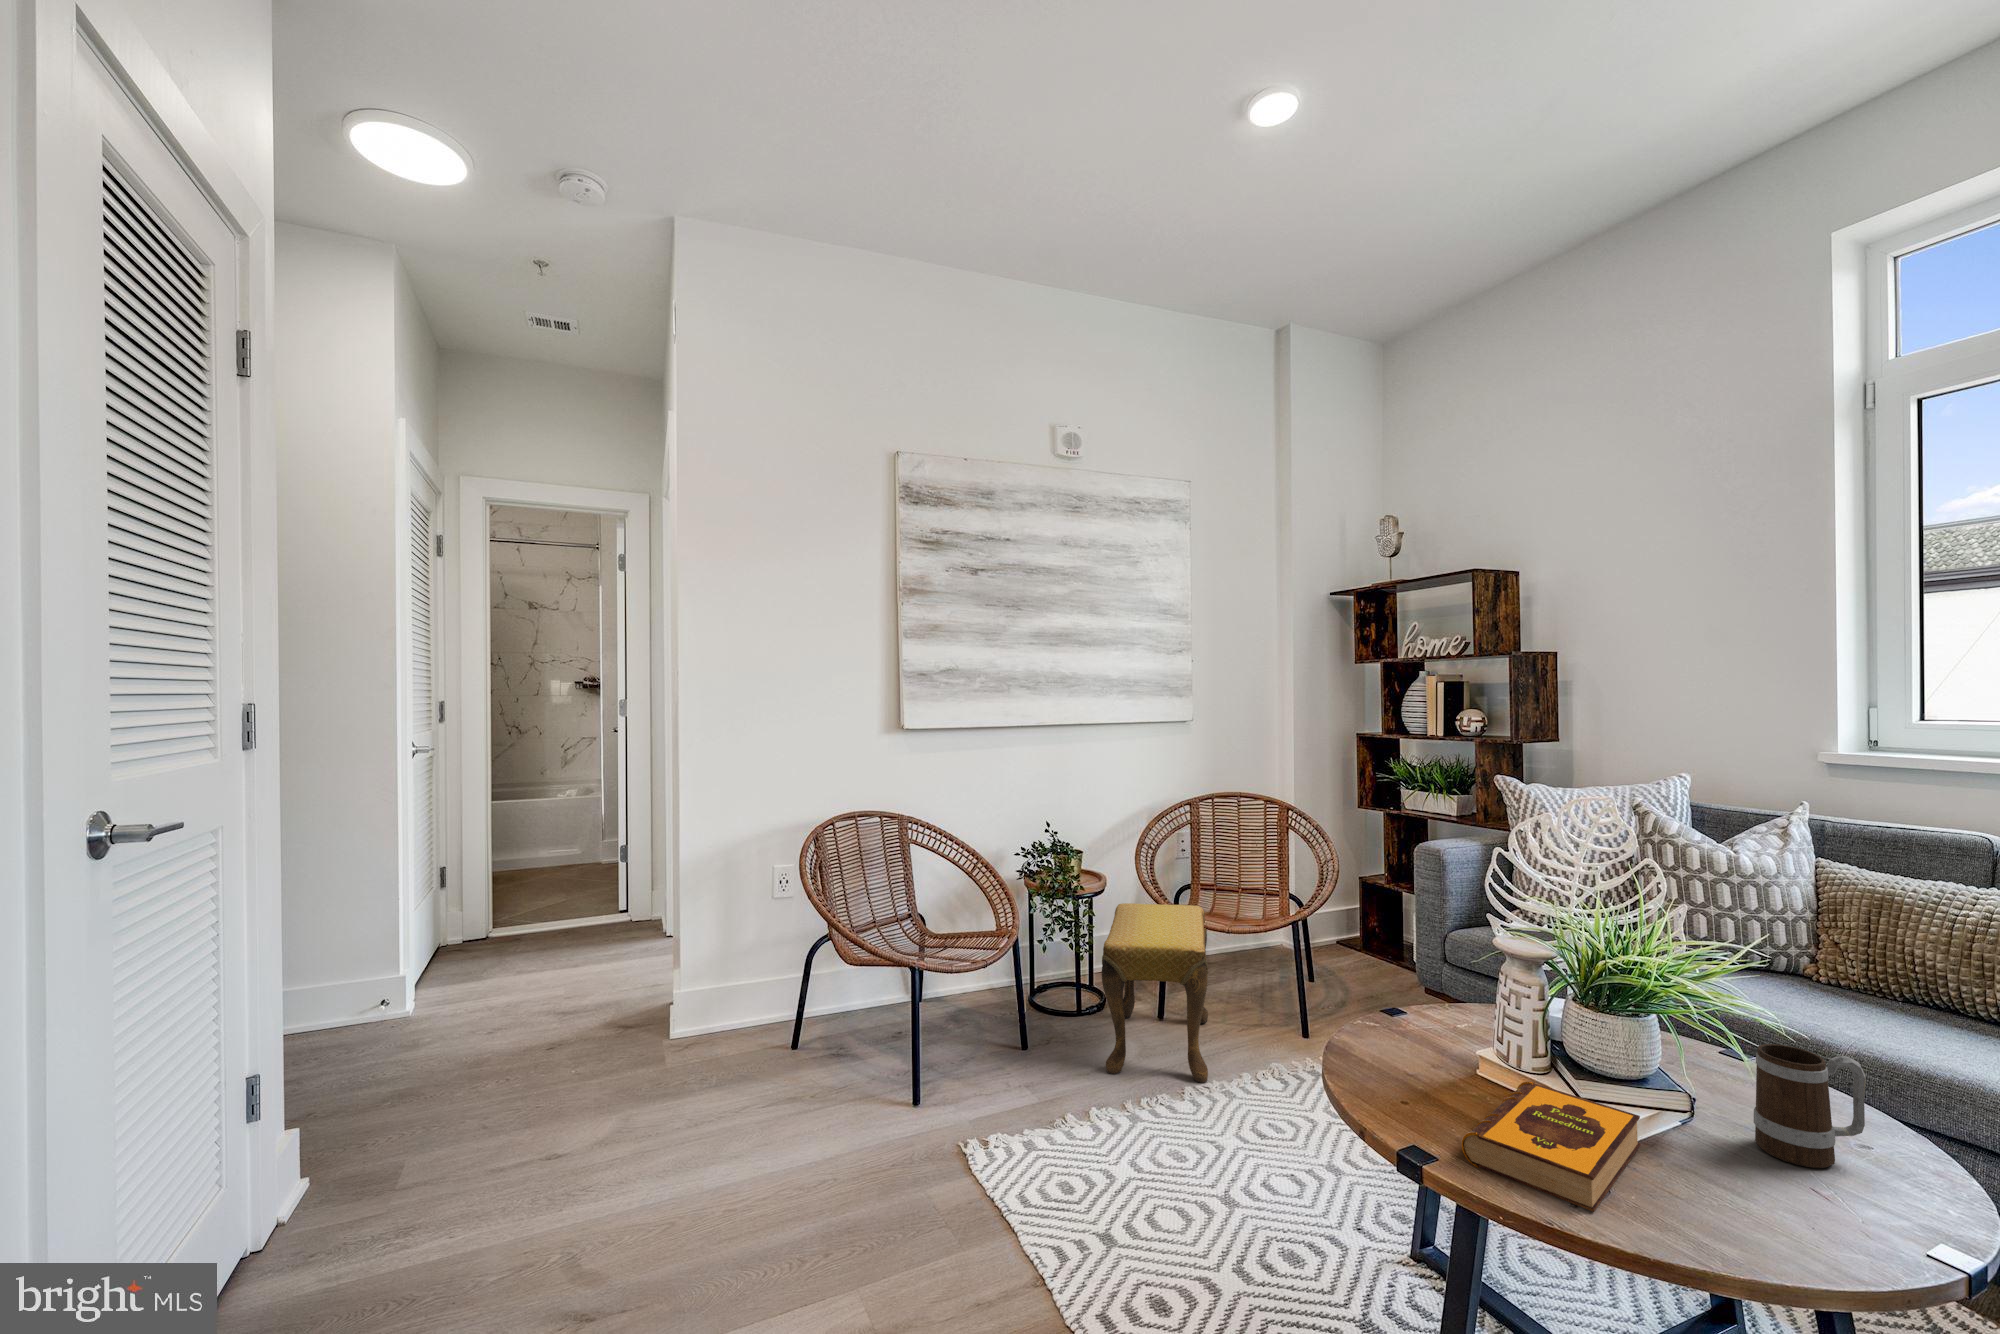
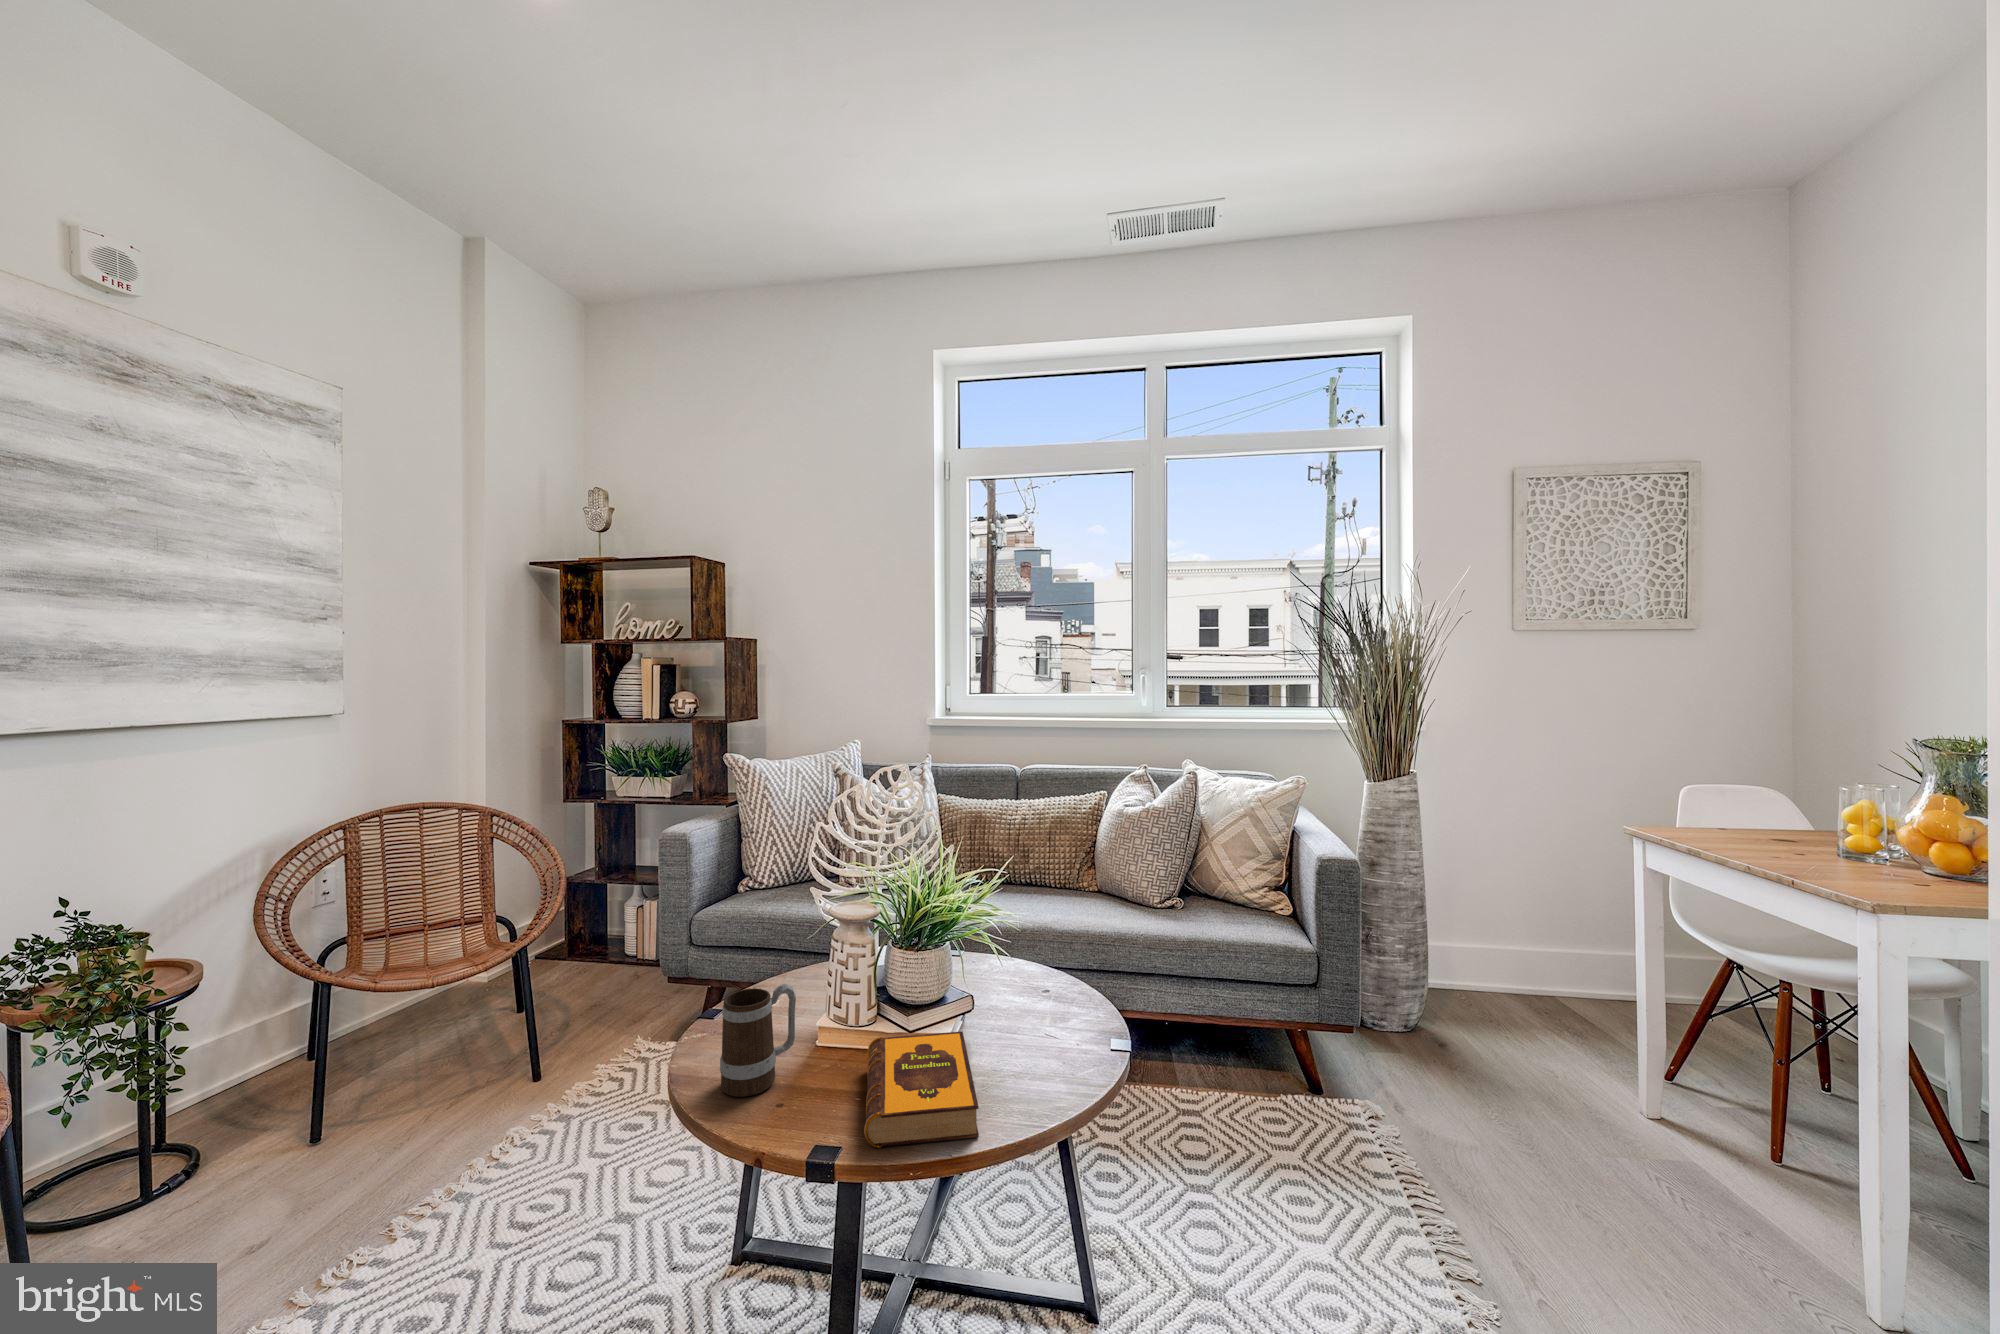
footstool: present [1102,903,1208,1083] -> none [228,963,423,1265]
mug: present [1754,1044,1866,1168] -> present [720,984,796,1097]

